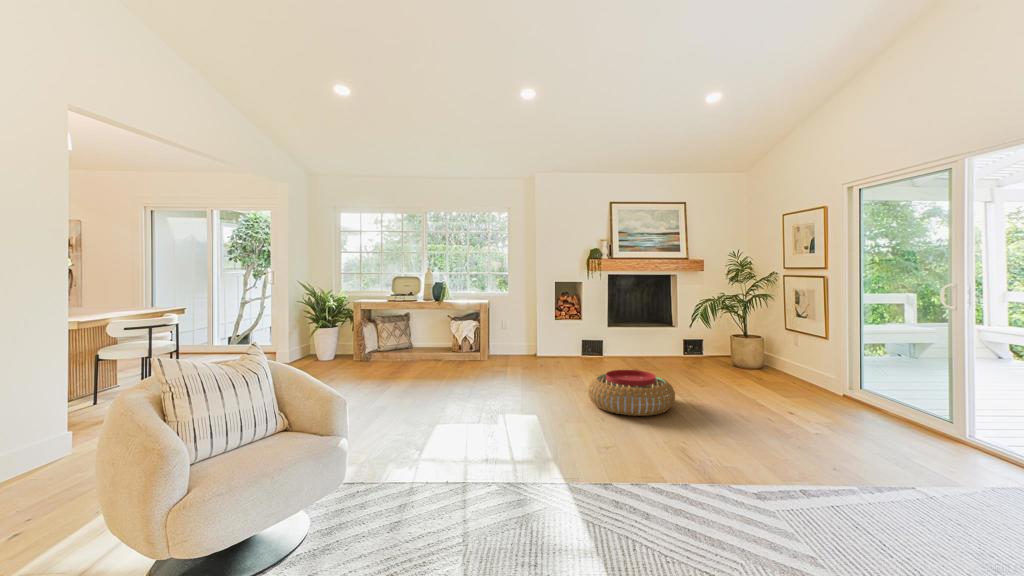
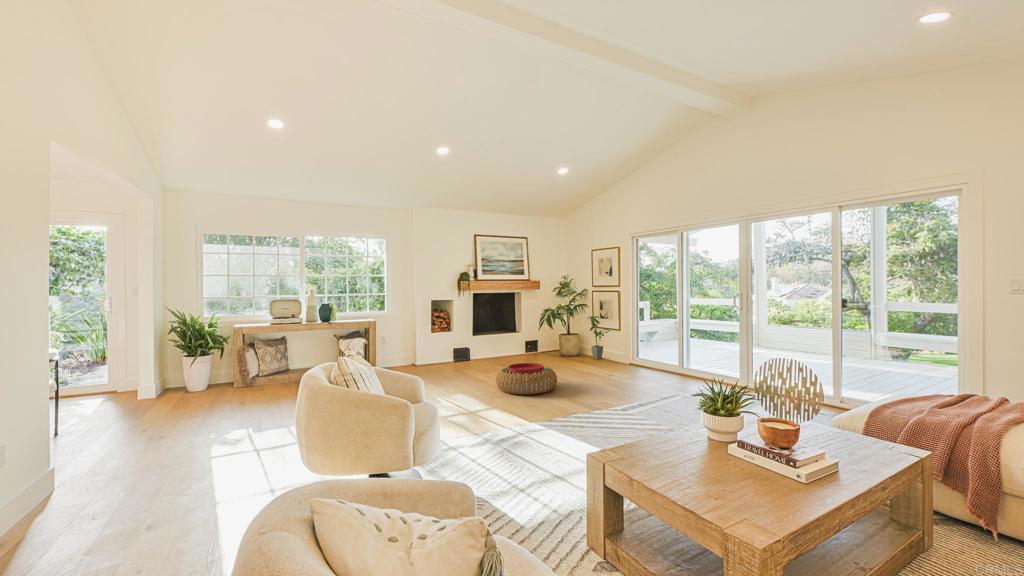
house plant: none [770,312,807,375] -> present [588,316,610,359]

